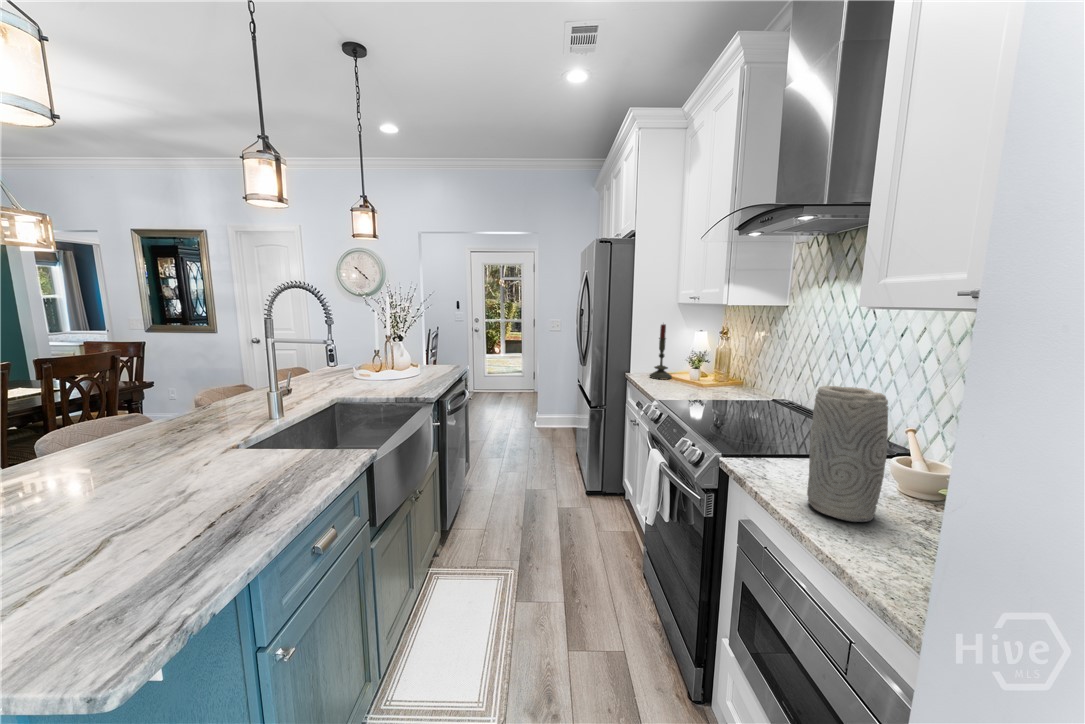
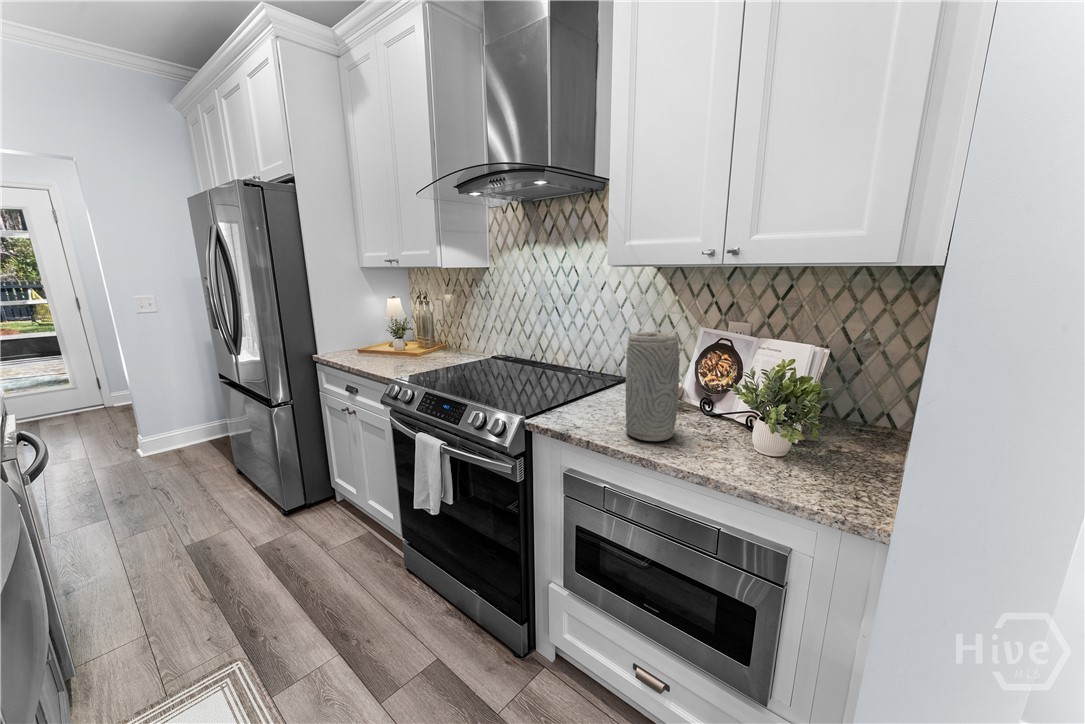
candle: present [650,324,672,380] -> none [350,292,377,357]

